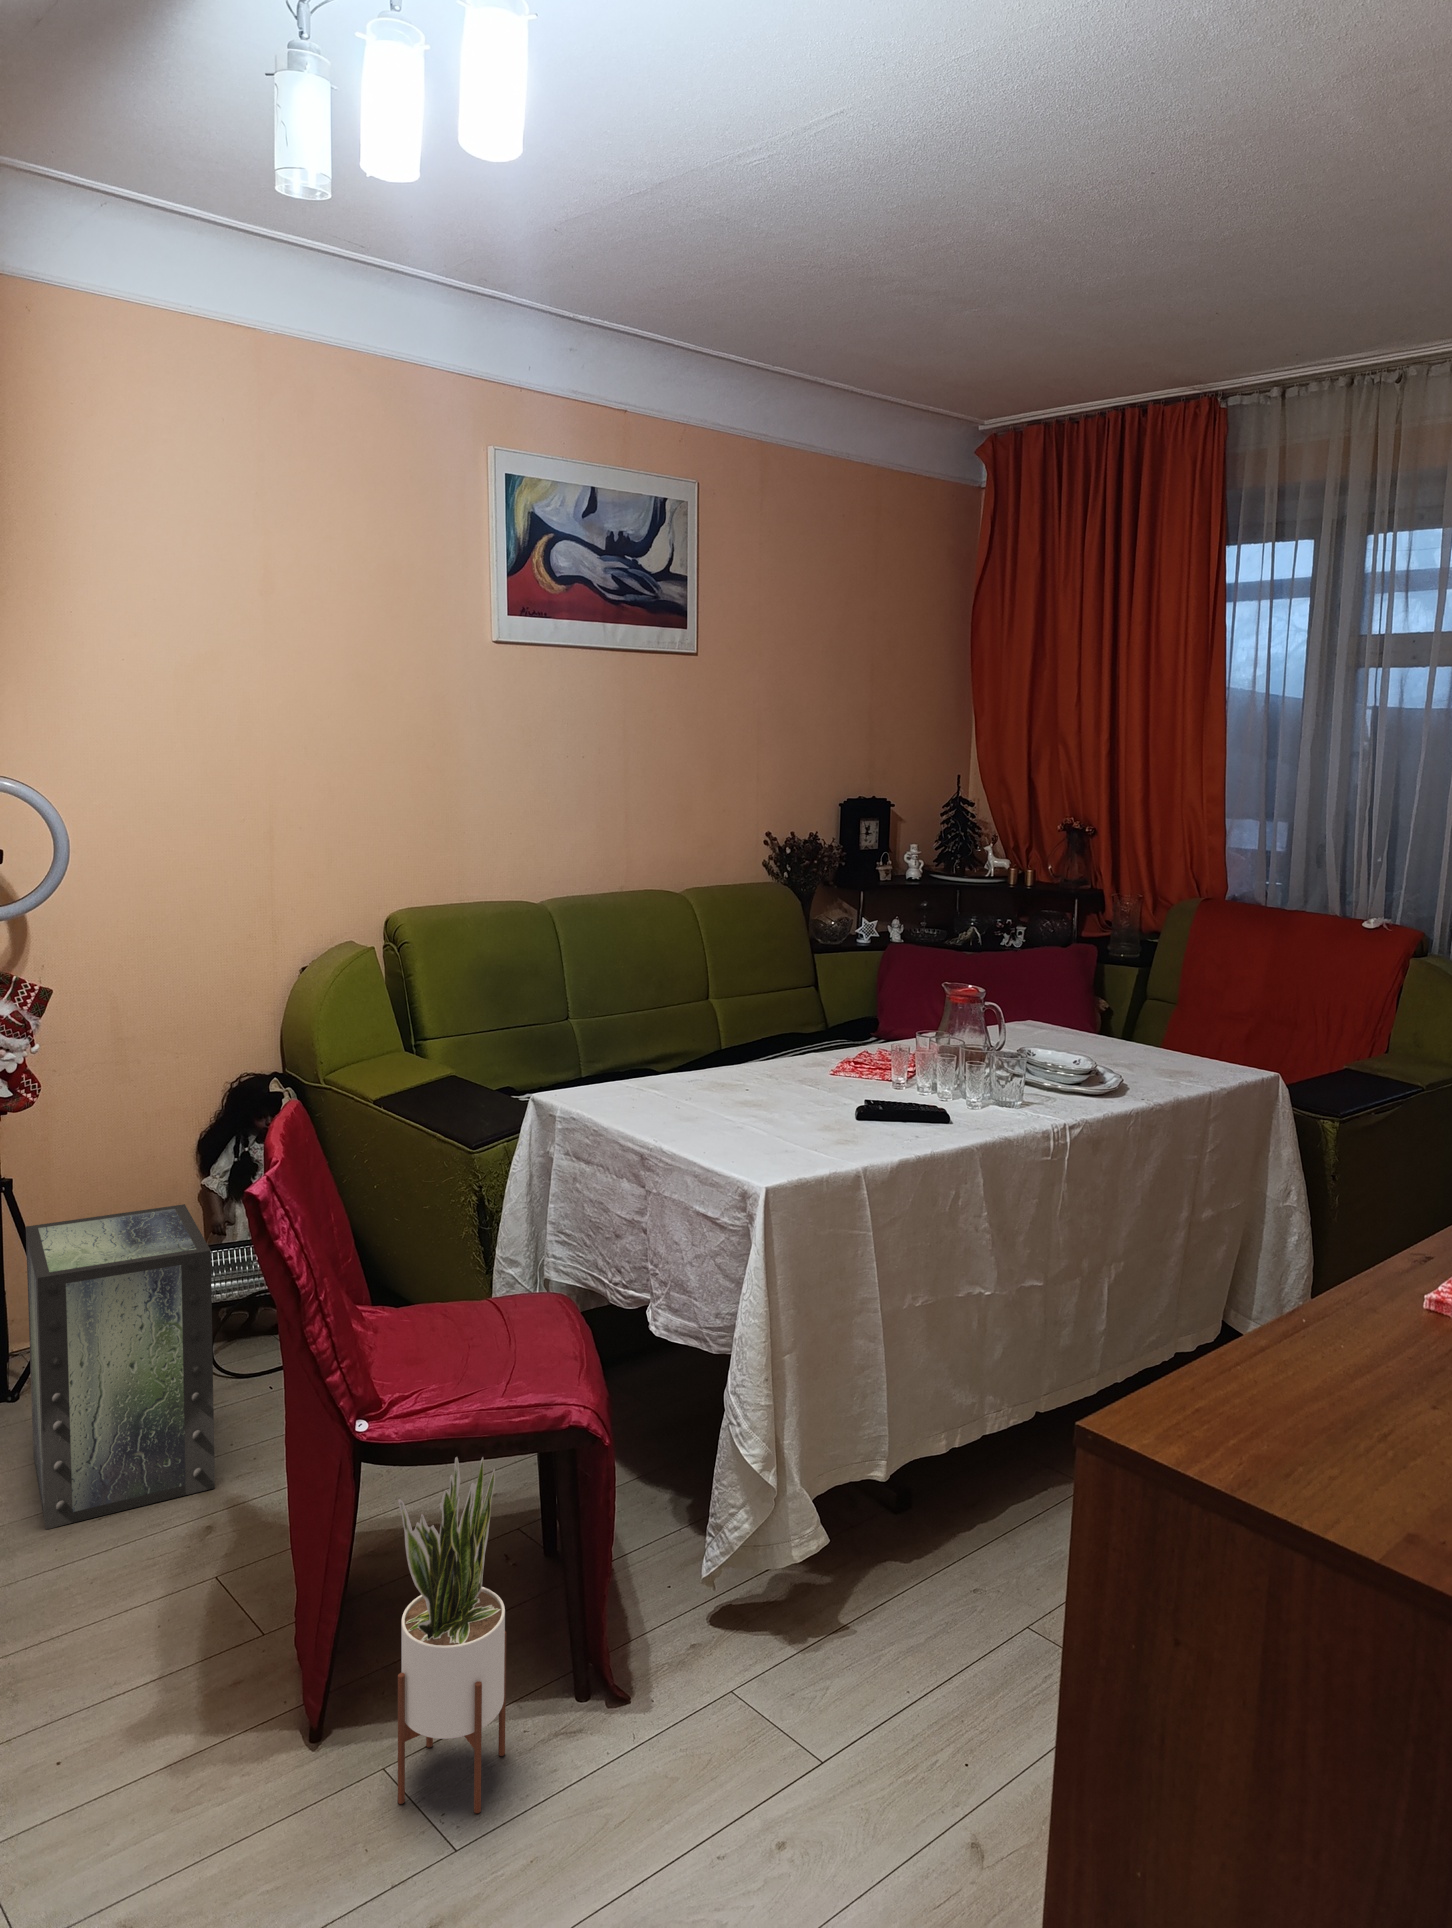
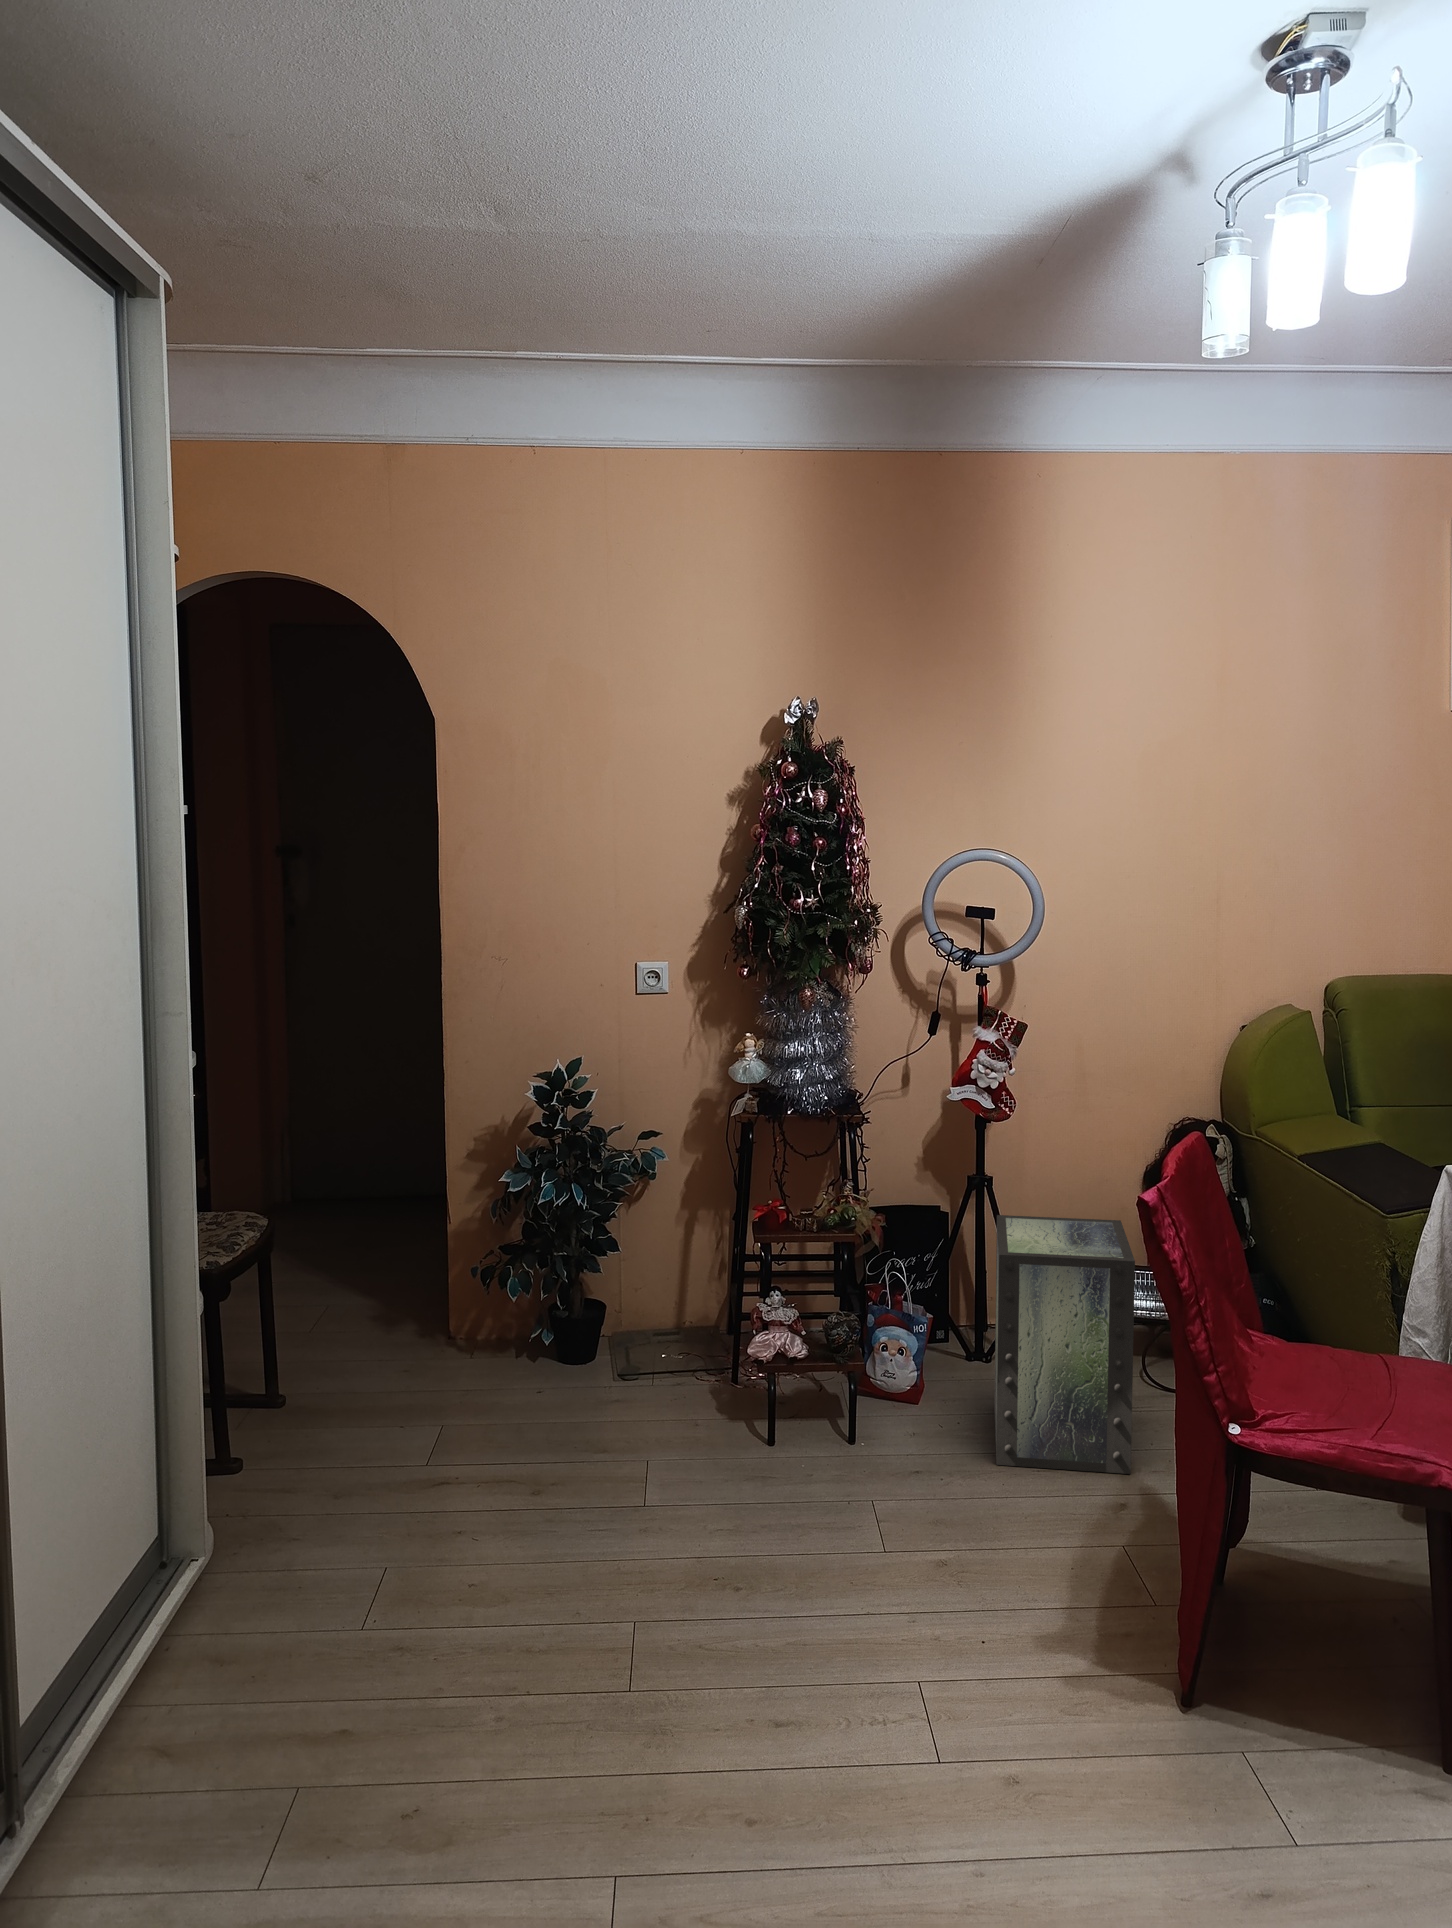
potted plant: present [398,1457,506,1813] -> none [1250,1480,1361,1830]

